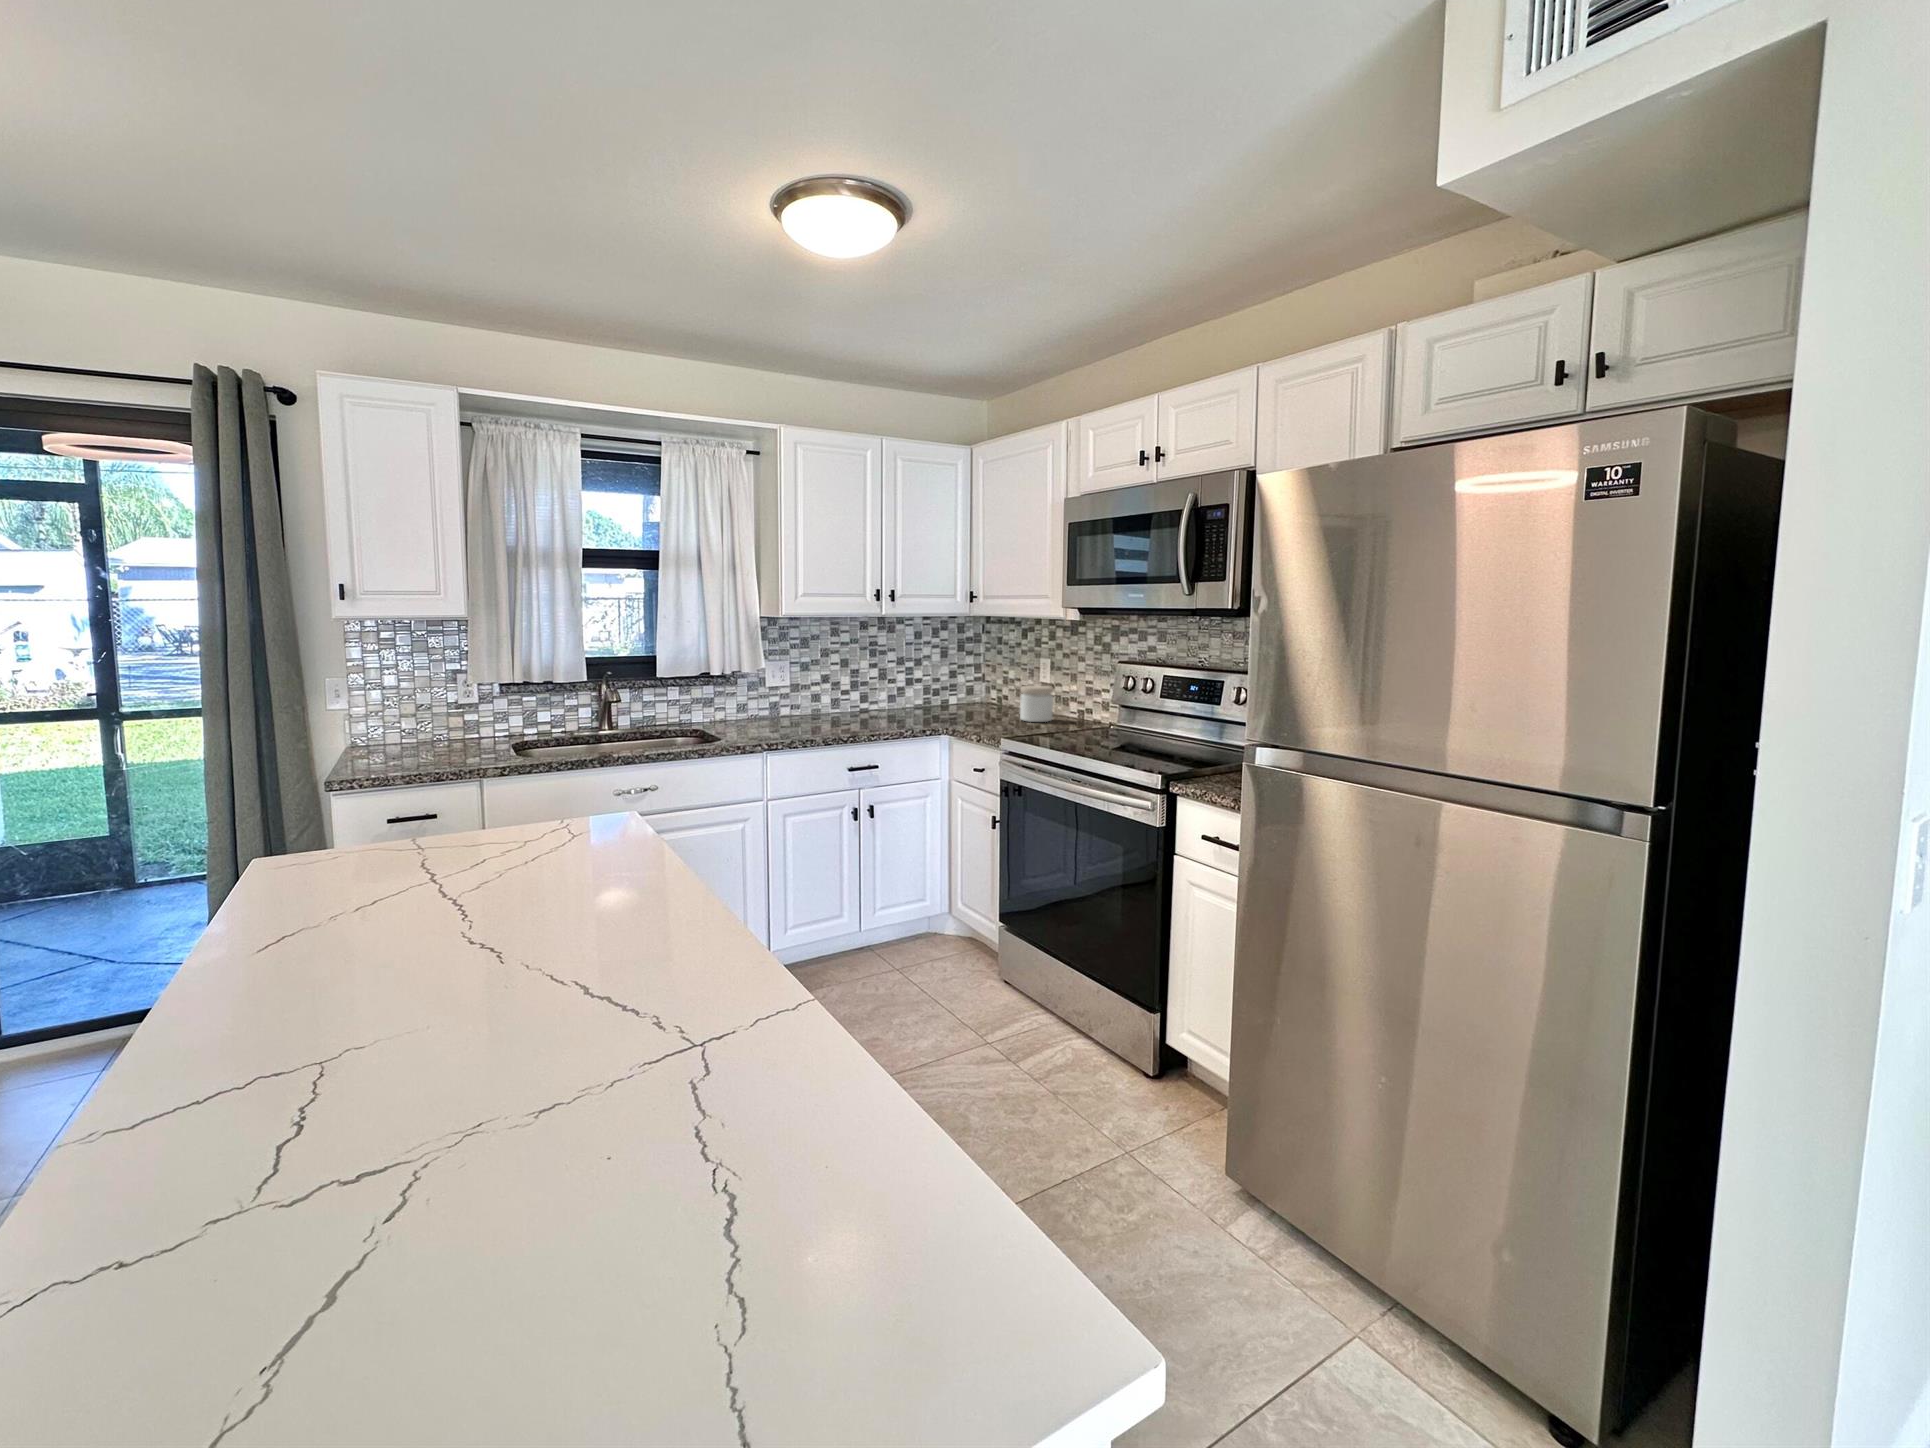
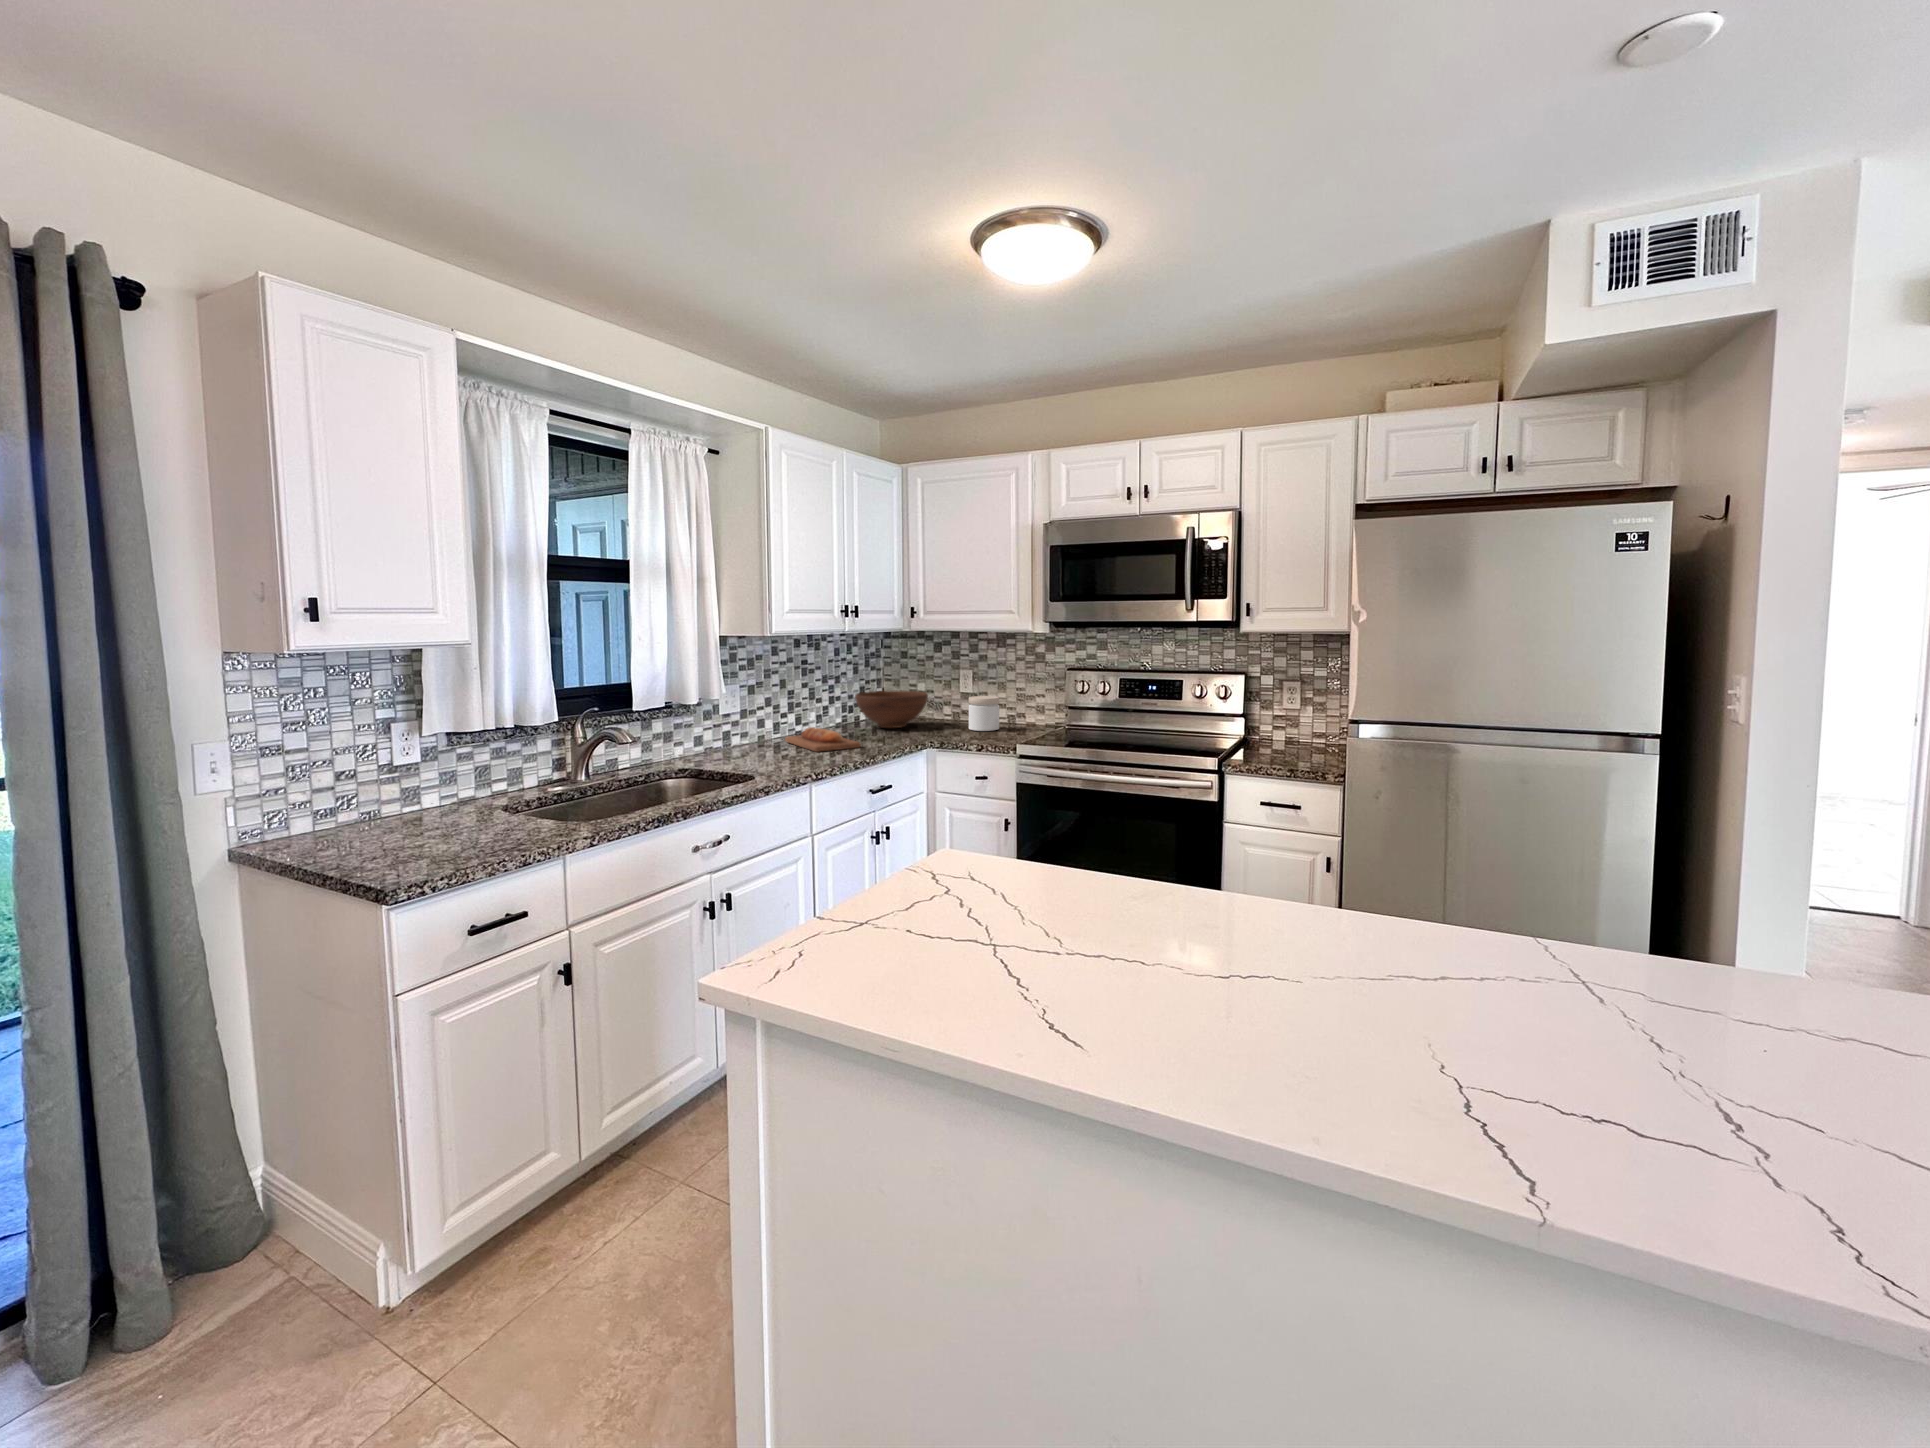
fruit bowl: none [928,676,1000,713] -> present [855,690,928,728]
bread loaf: none [836,705,883,726] -> present [785,727,861,752]

